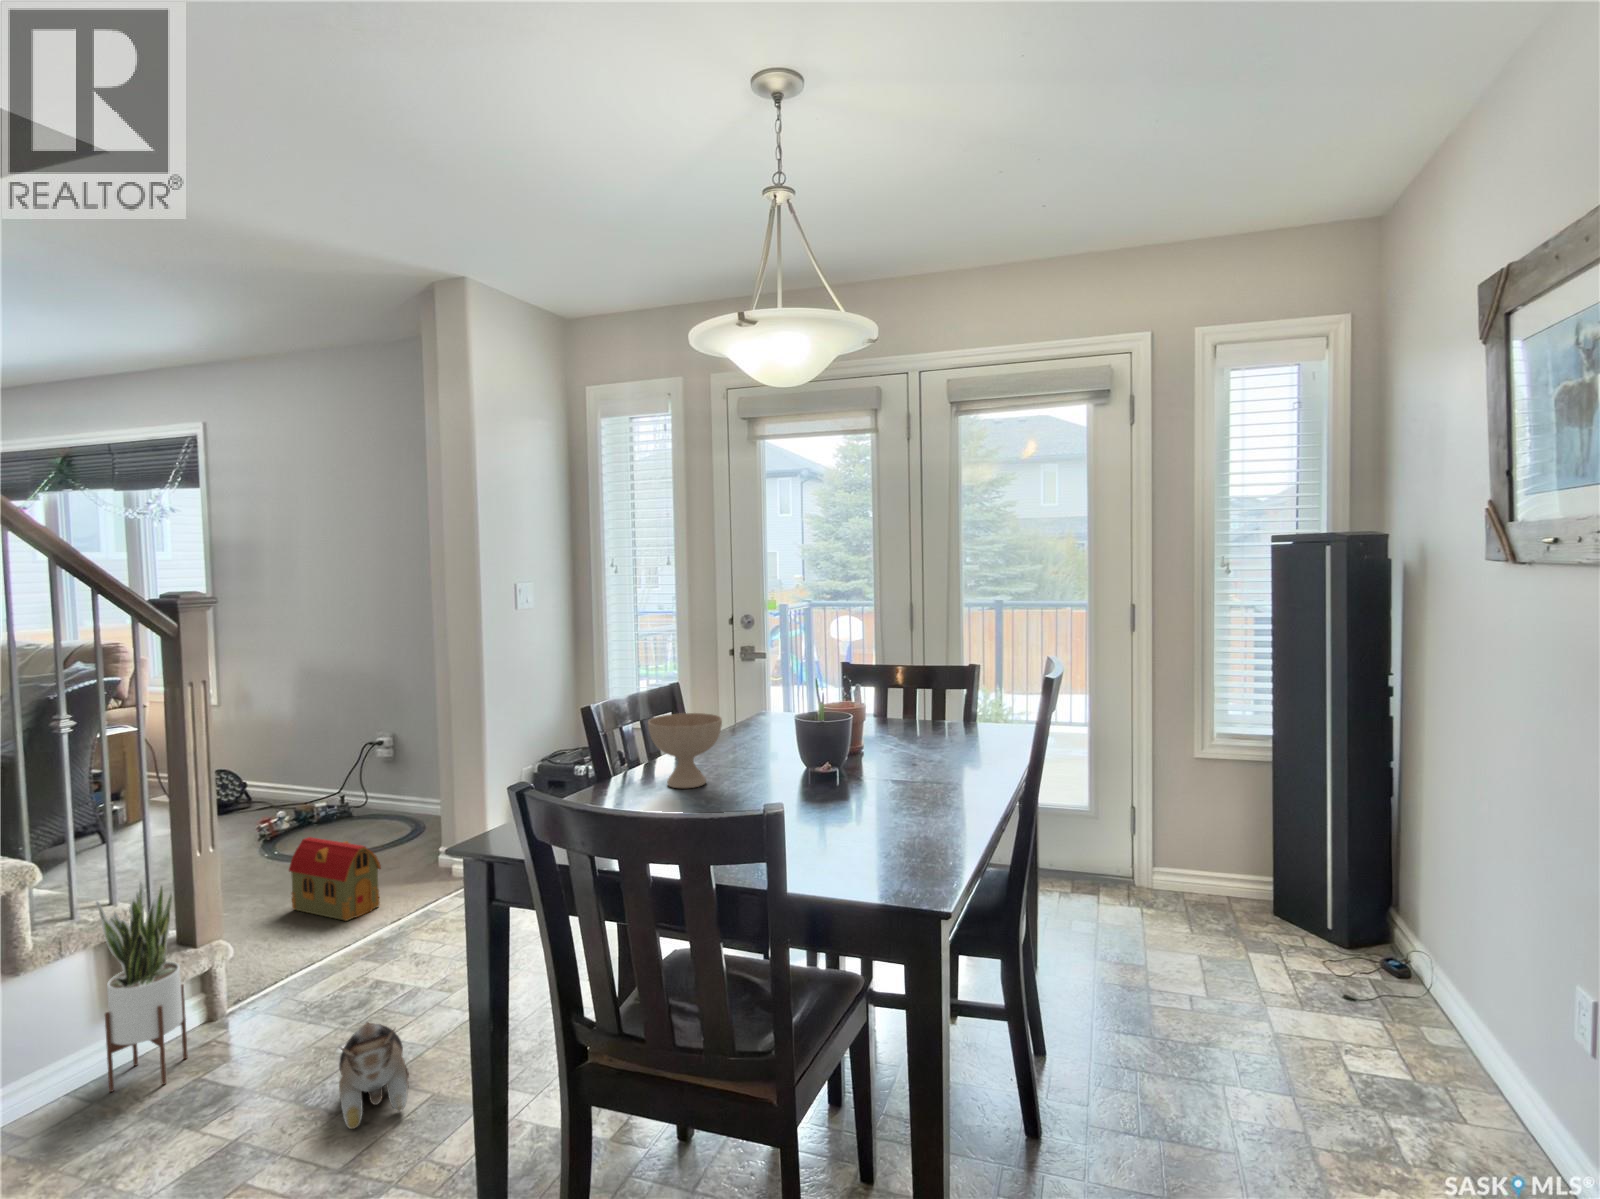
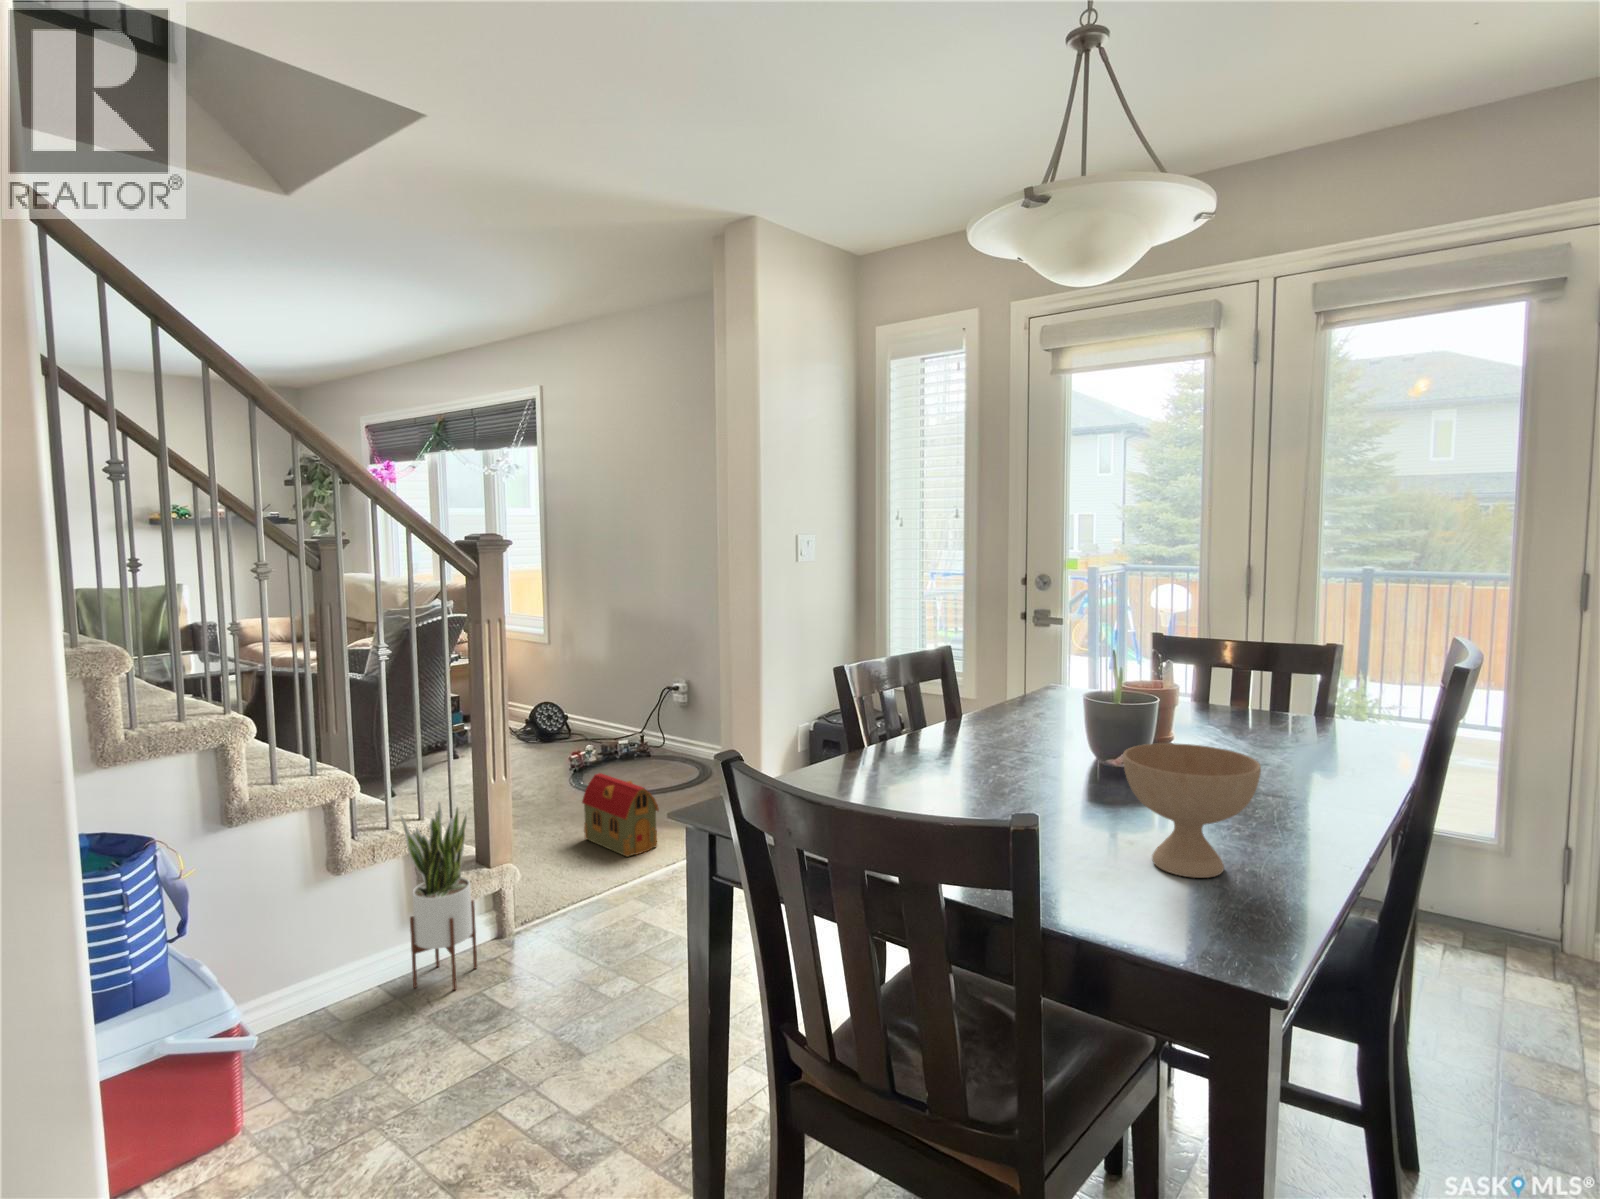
bowl: present [648,713,722,788] -> present [1123,743,1261,878]
plush toy: present [339,1022,409,1129] -> none [580,971,654,1075]

